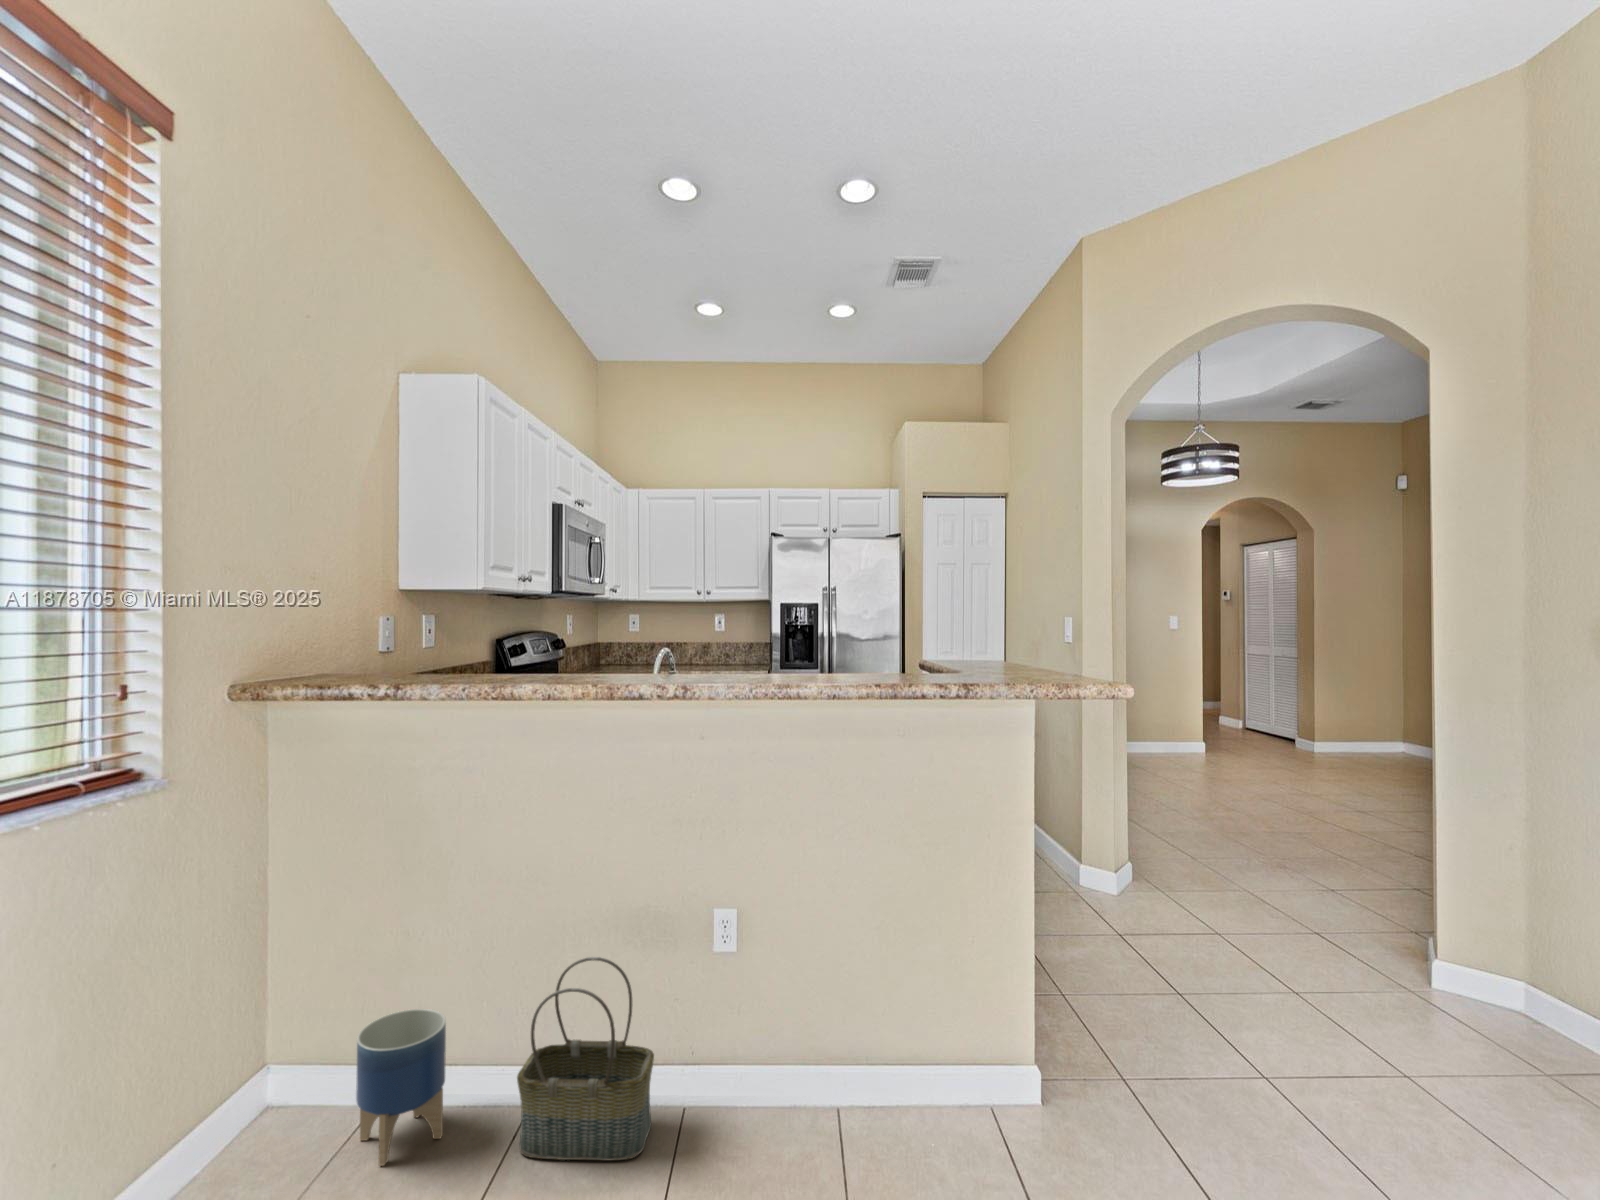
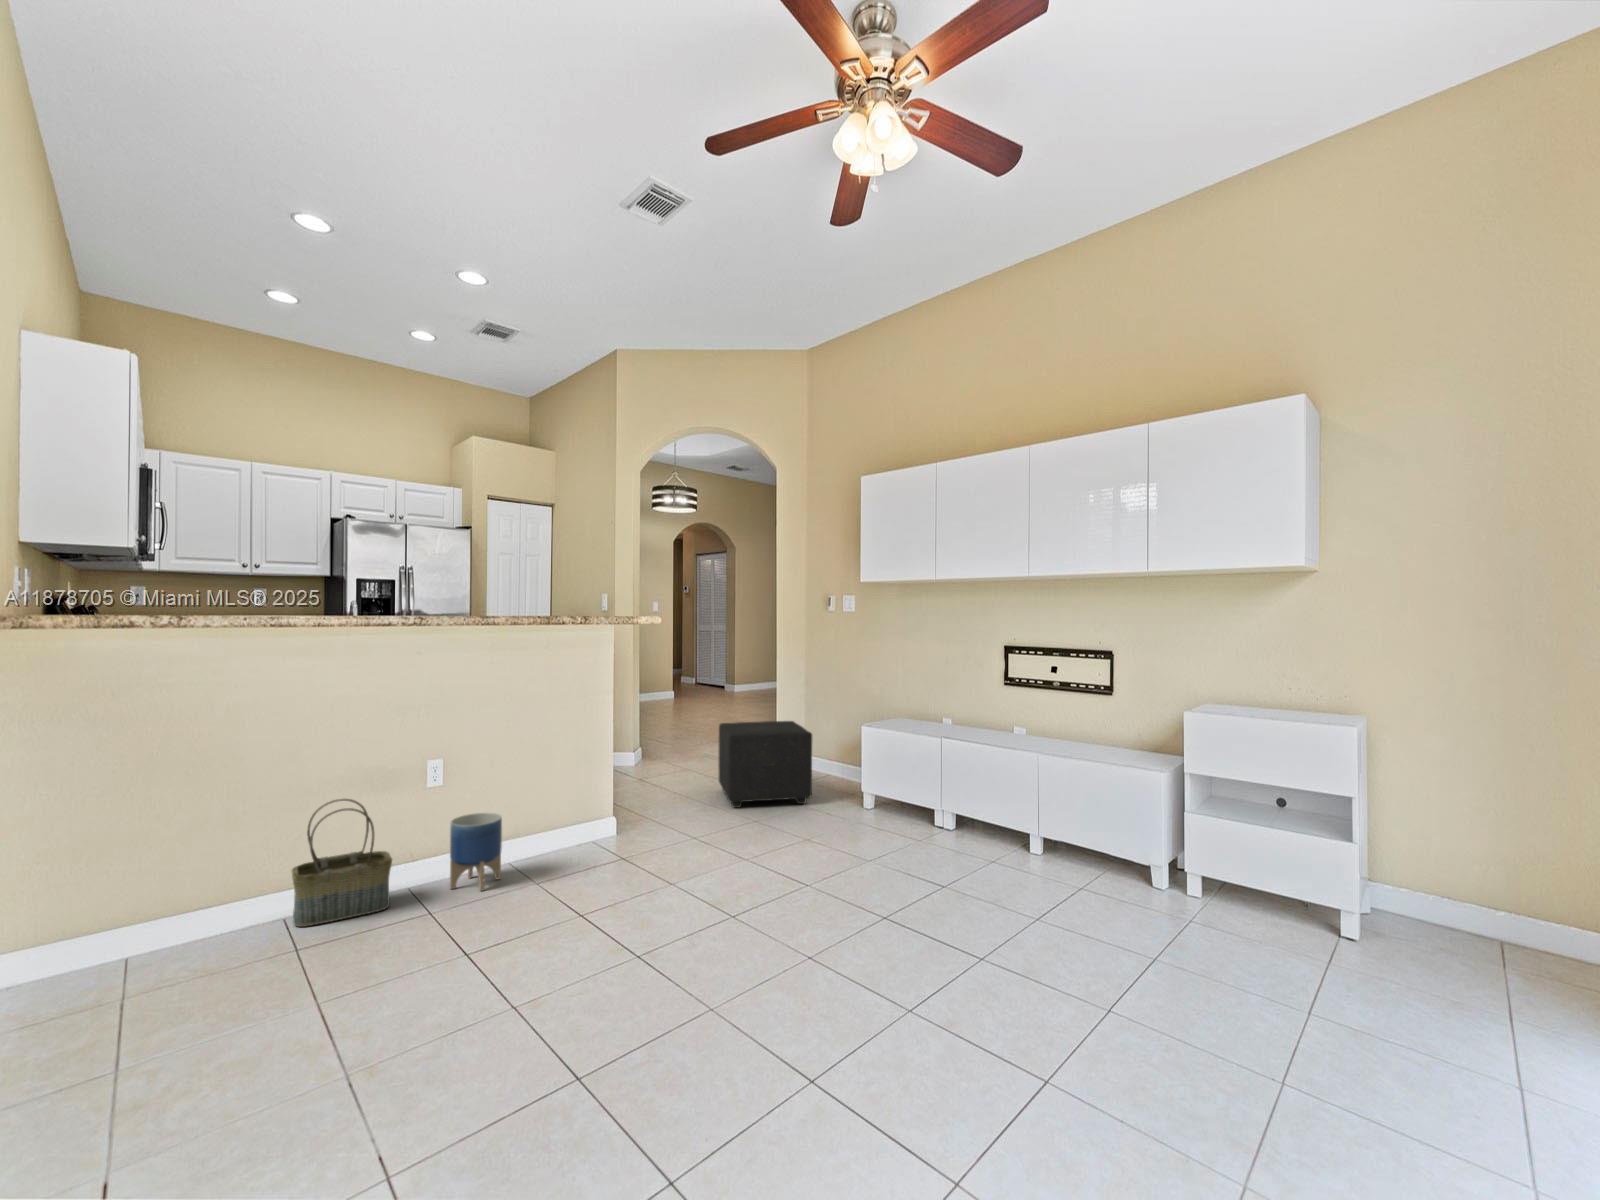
ottoman: none [1267,869,1509,1101] -> present [719,721,812,808]
planter: present [356,1009,446,1166] -> present [450,813,502,891]

